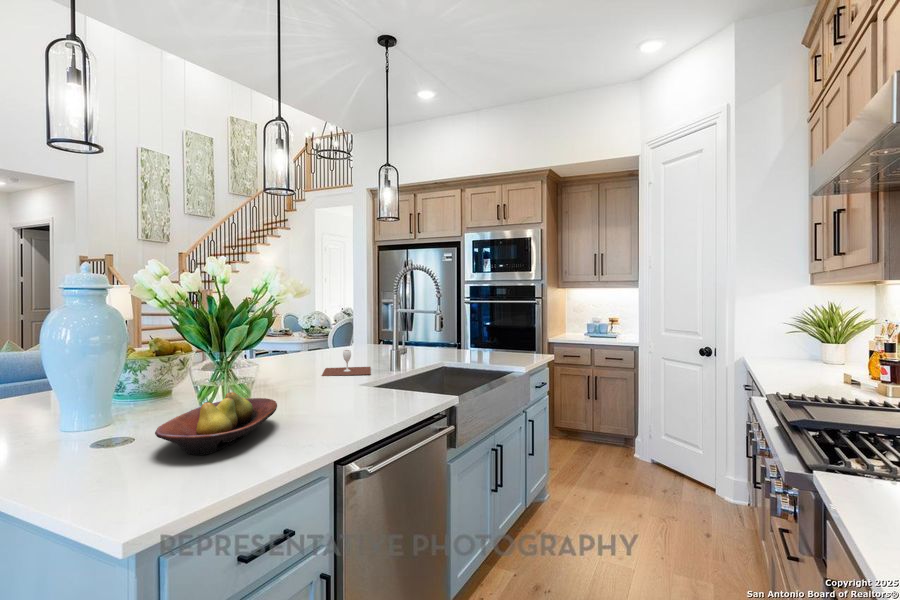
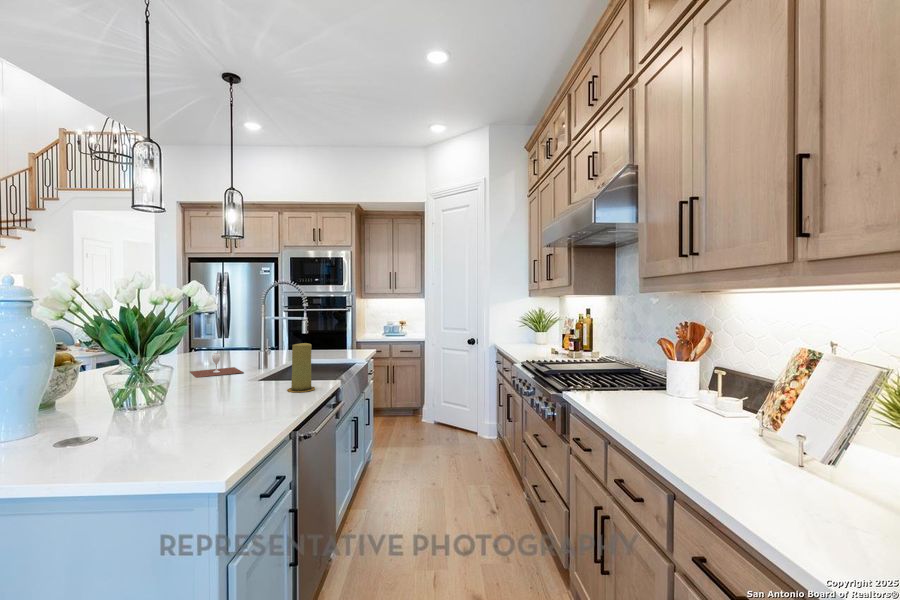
candle: none [383,346,416,408] -> present [288,343,315,392]
fruit bowl: present [155,392,277,455] -> none [132,388,224,440]

